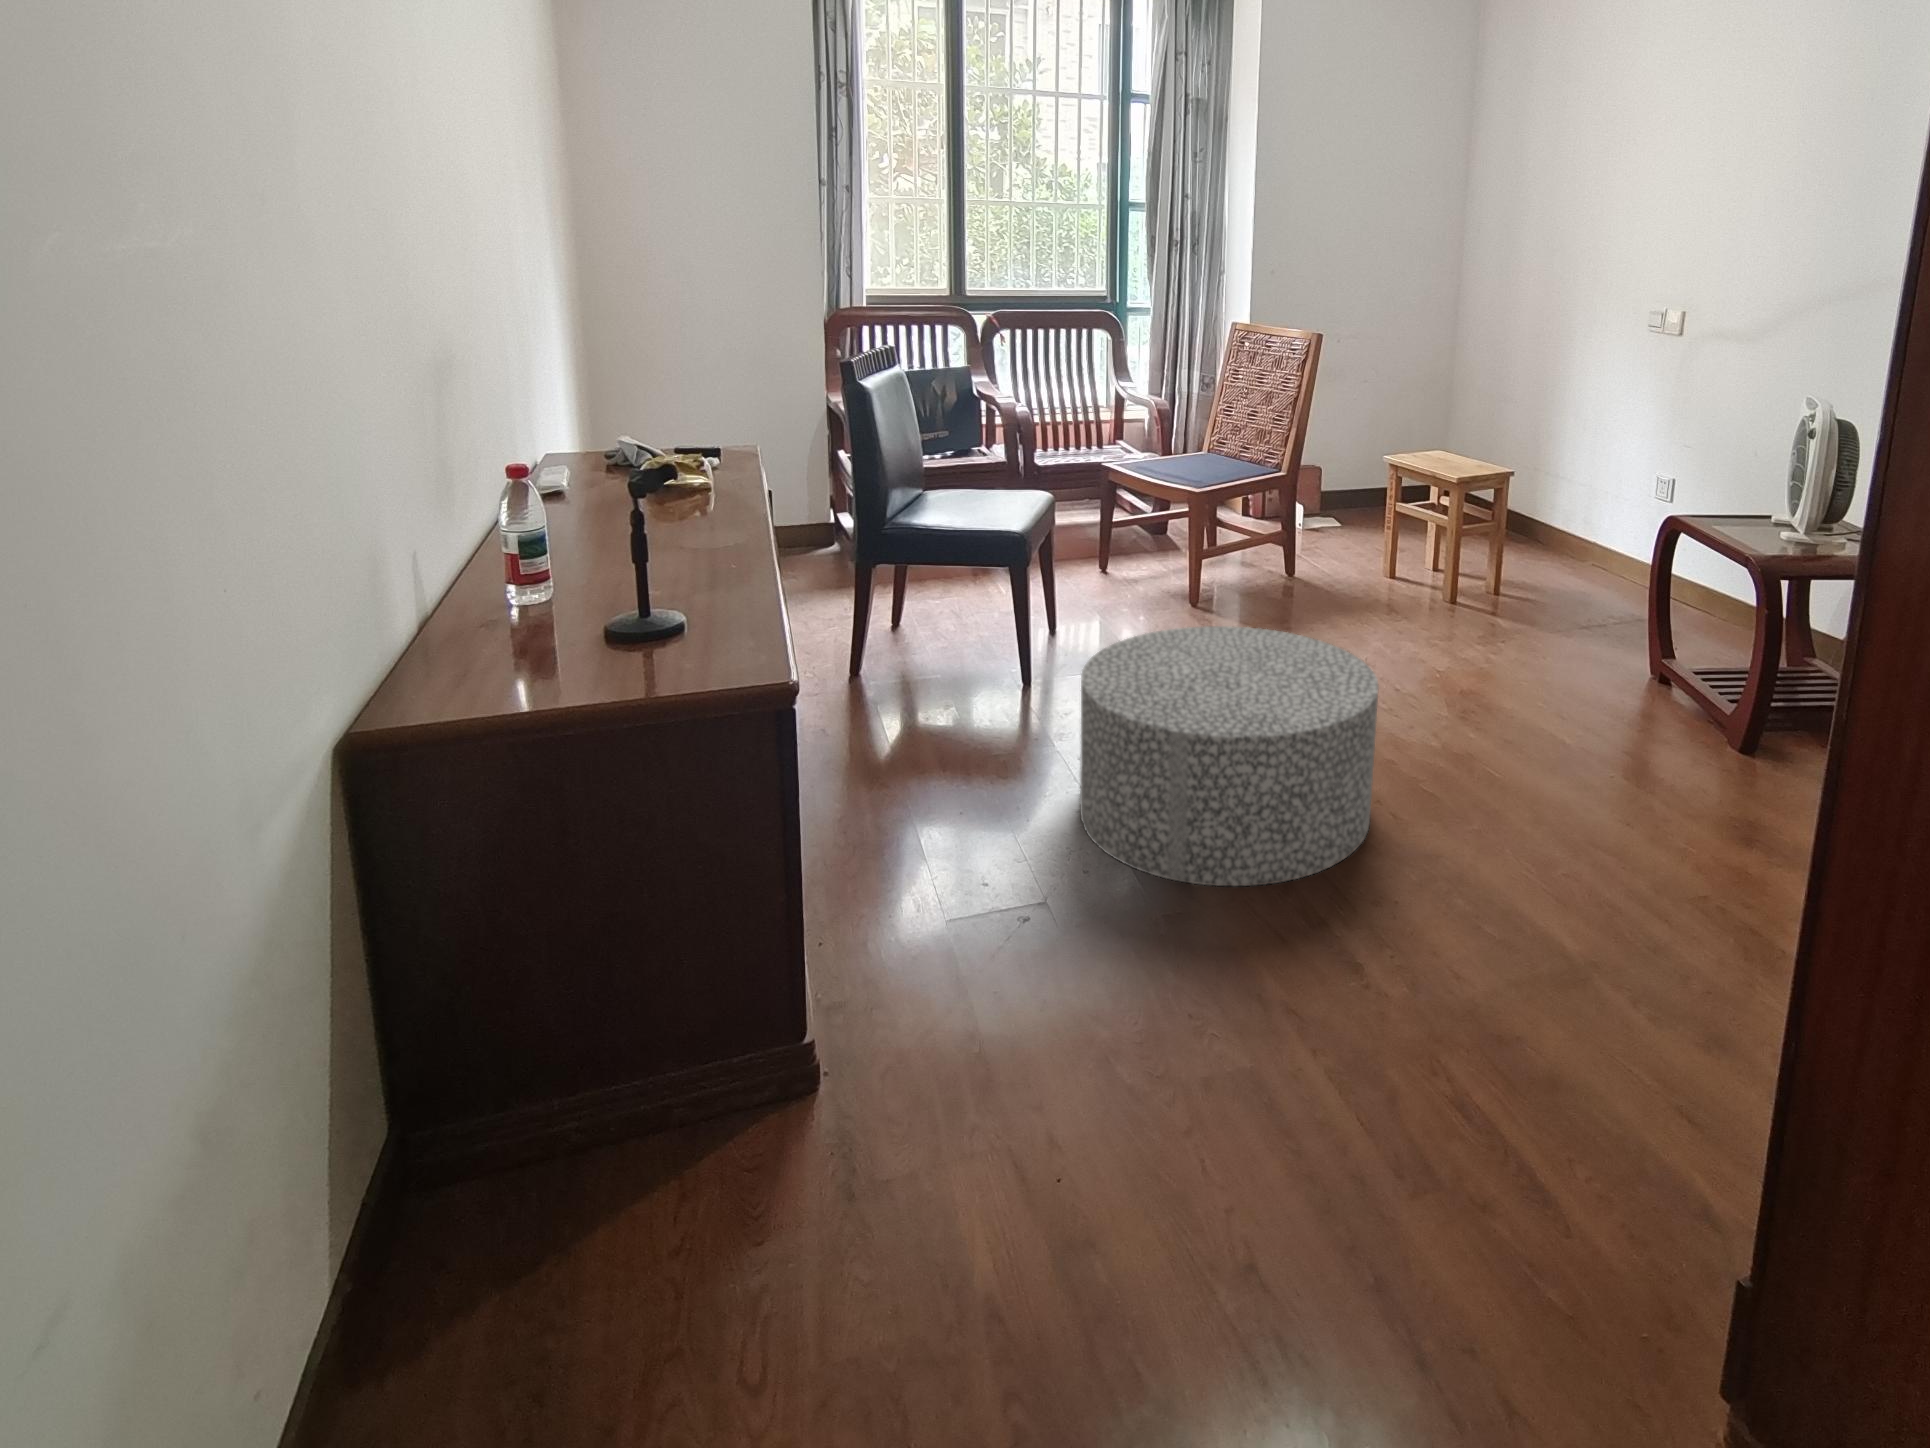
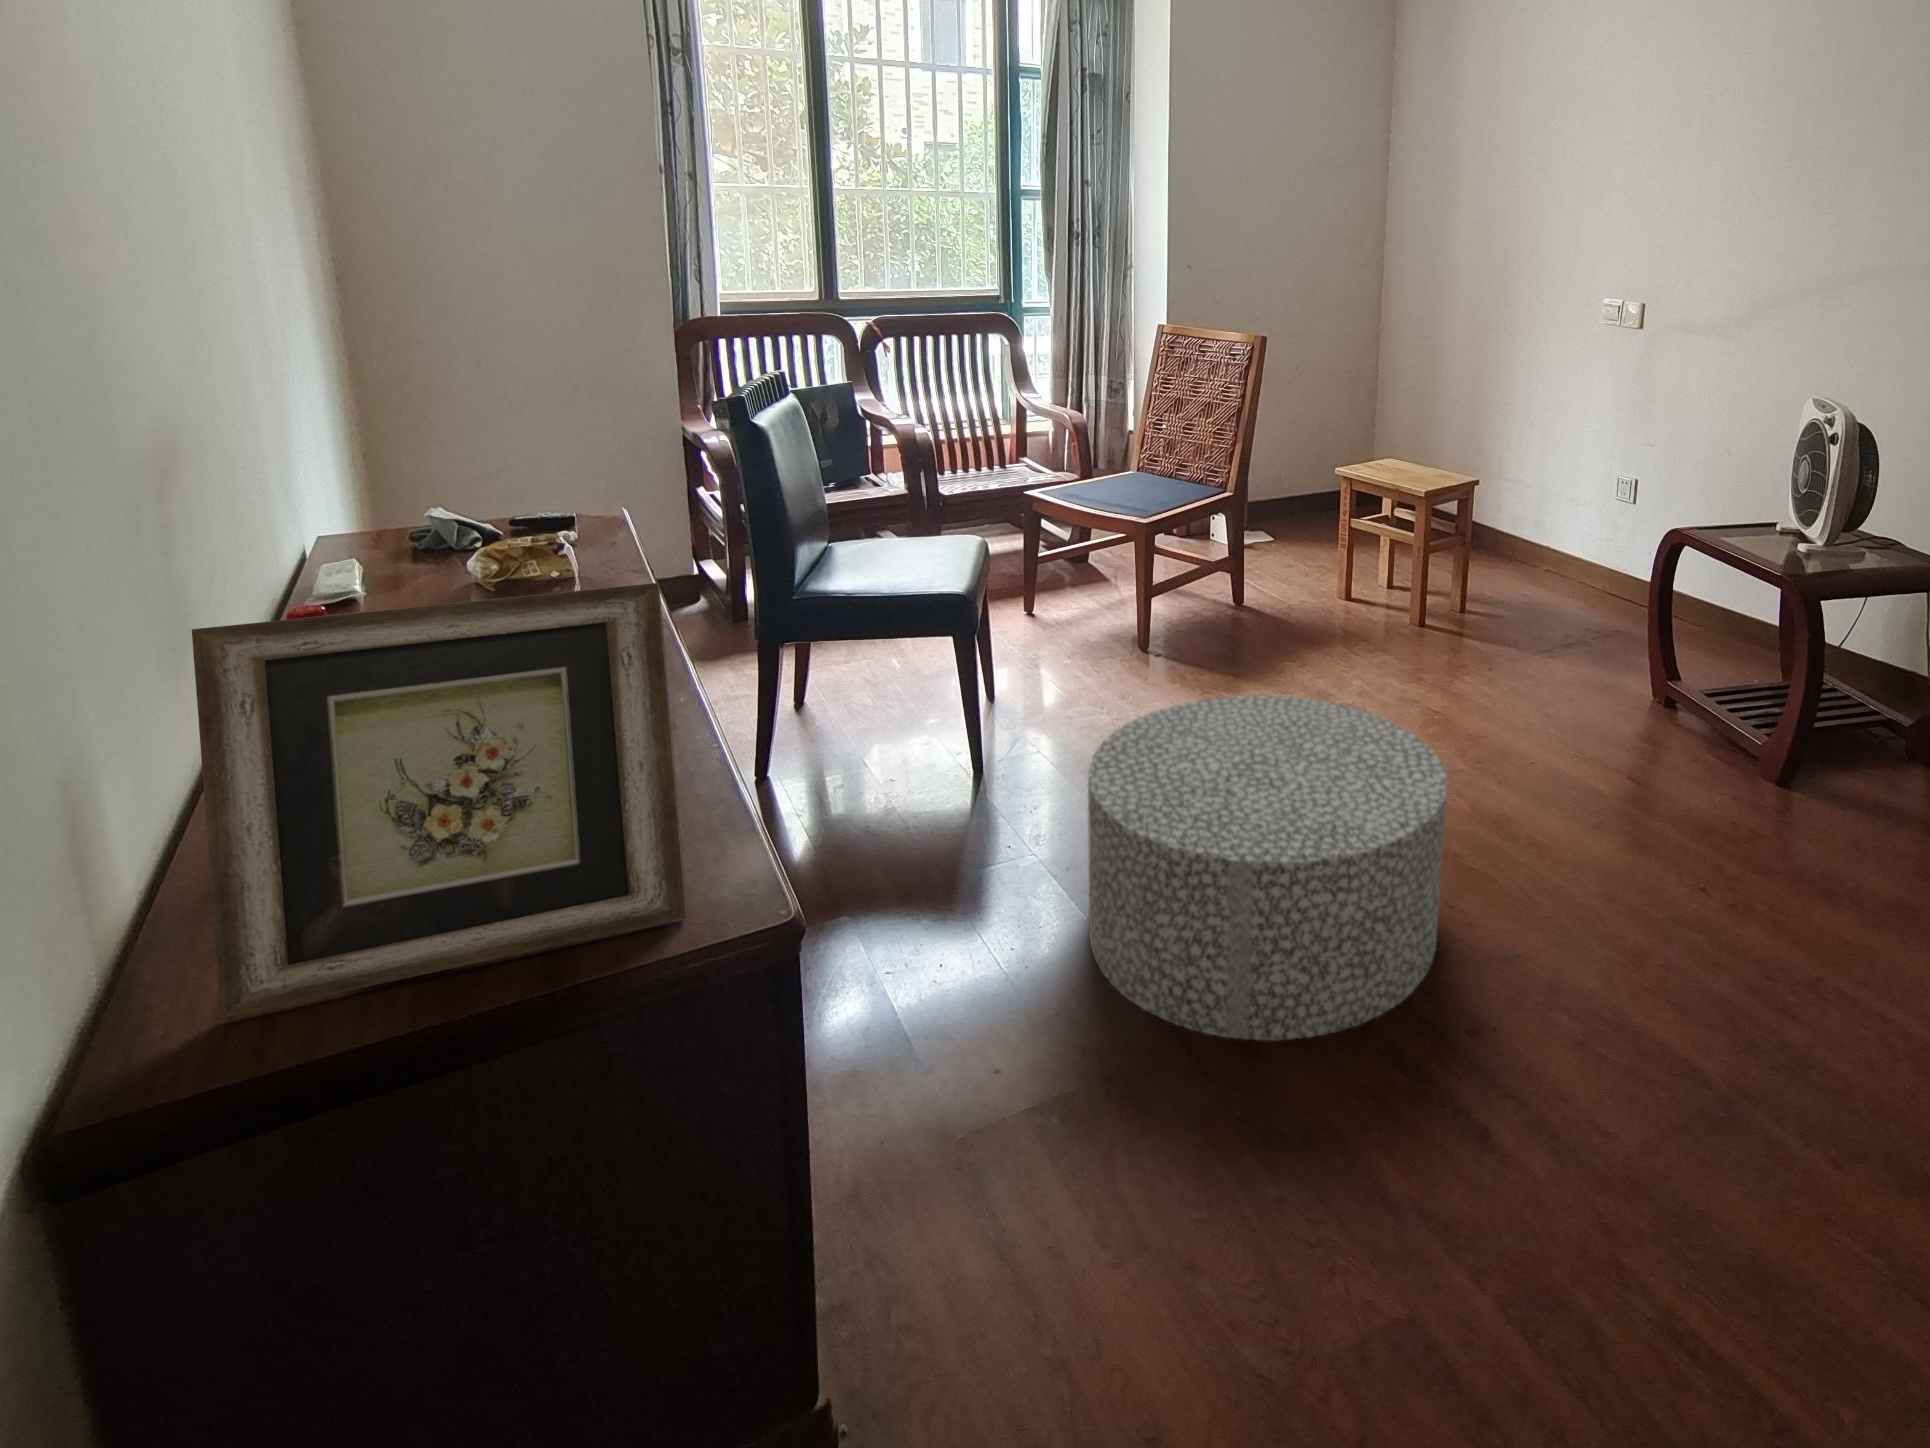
picture frame: none [455,447,729,685] -> present [192,583,687,1018]

